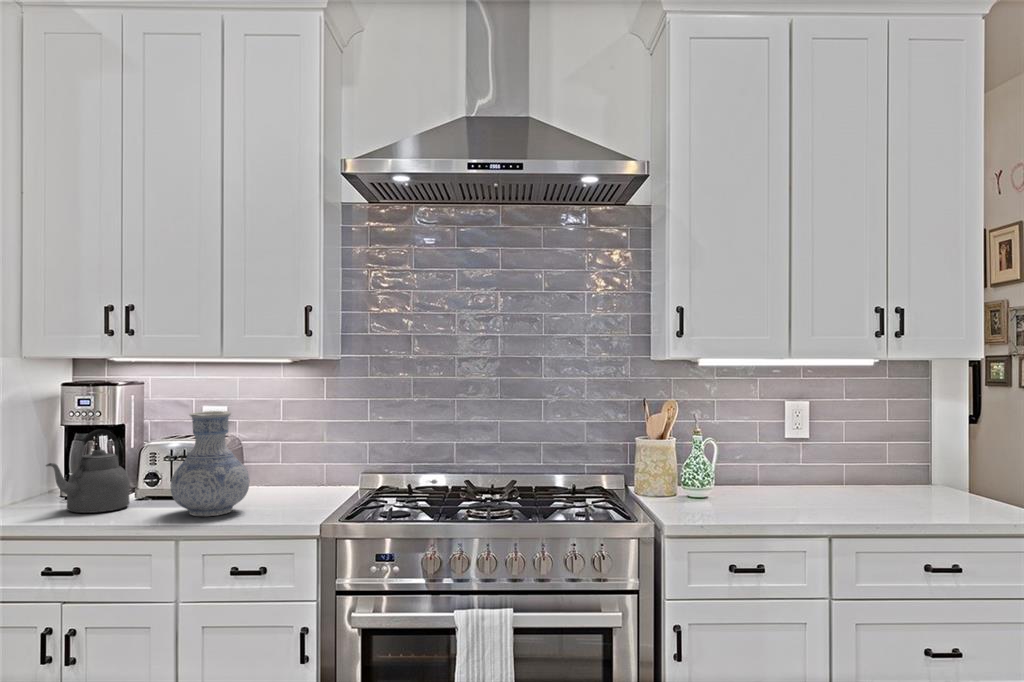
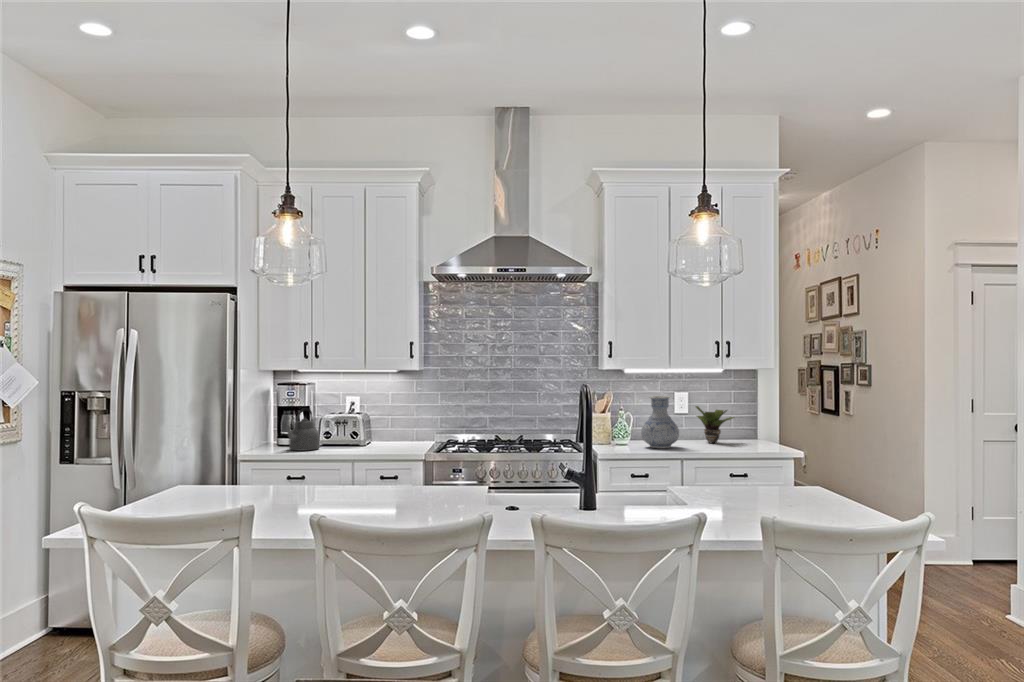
vase: present [171,411,249,516] -> present [641,396,679,448]
potted plant: none [825,426,903,495] -> present [696,406,734,443]

